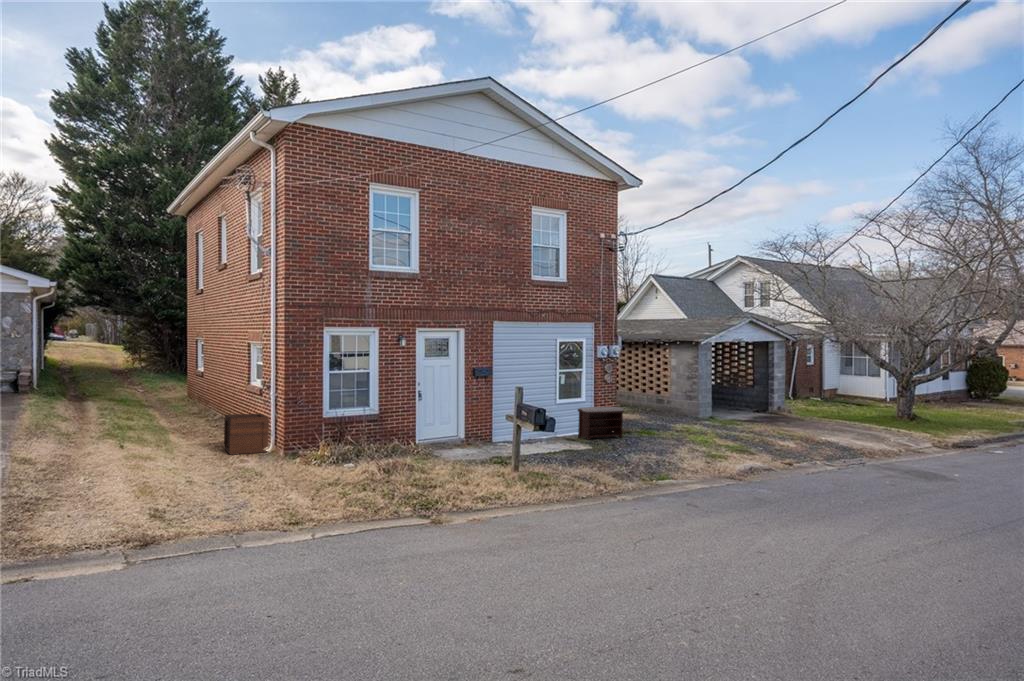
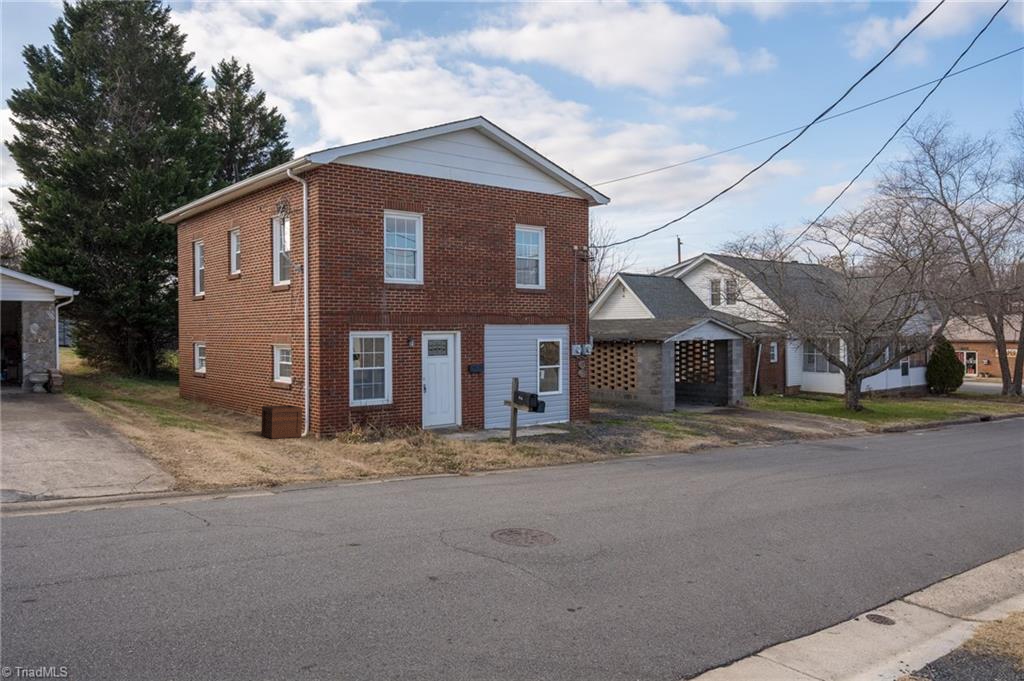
bench: present [578,407,624,440] -> none [556,399,597,427]

